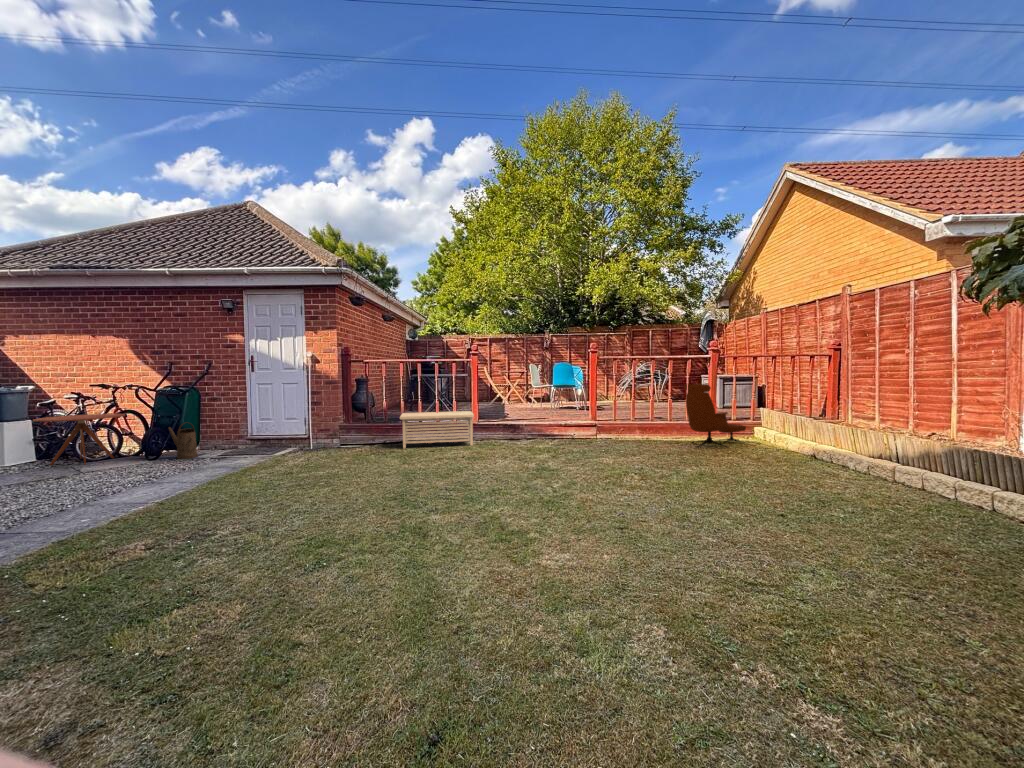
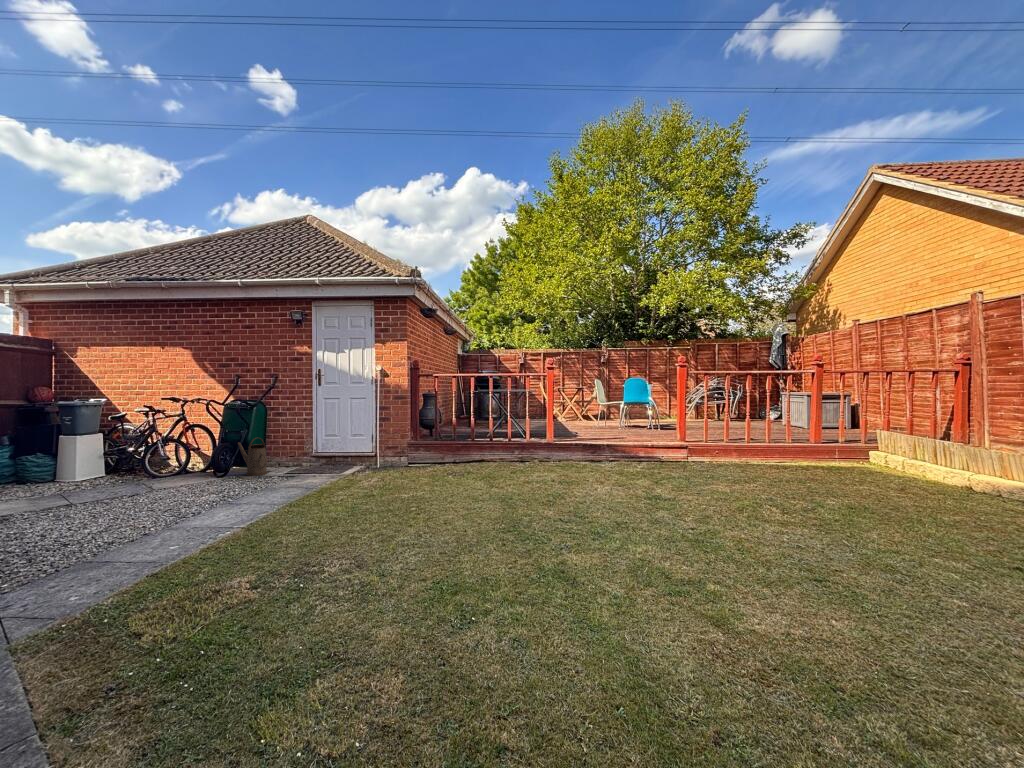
lounge chair: present [684,384,746,448] -> none [791,401,860,474]
storage bench: present [400,411,474,448] -> none [474,429,553,468]
round table: present [33,414,125,465] -> none [109,428,196,481]

